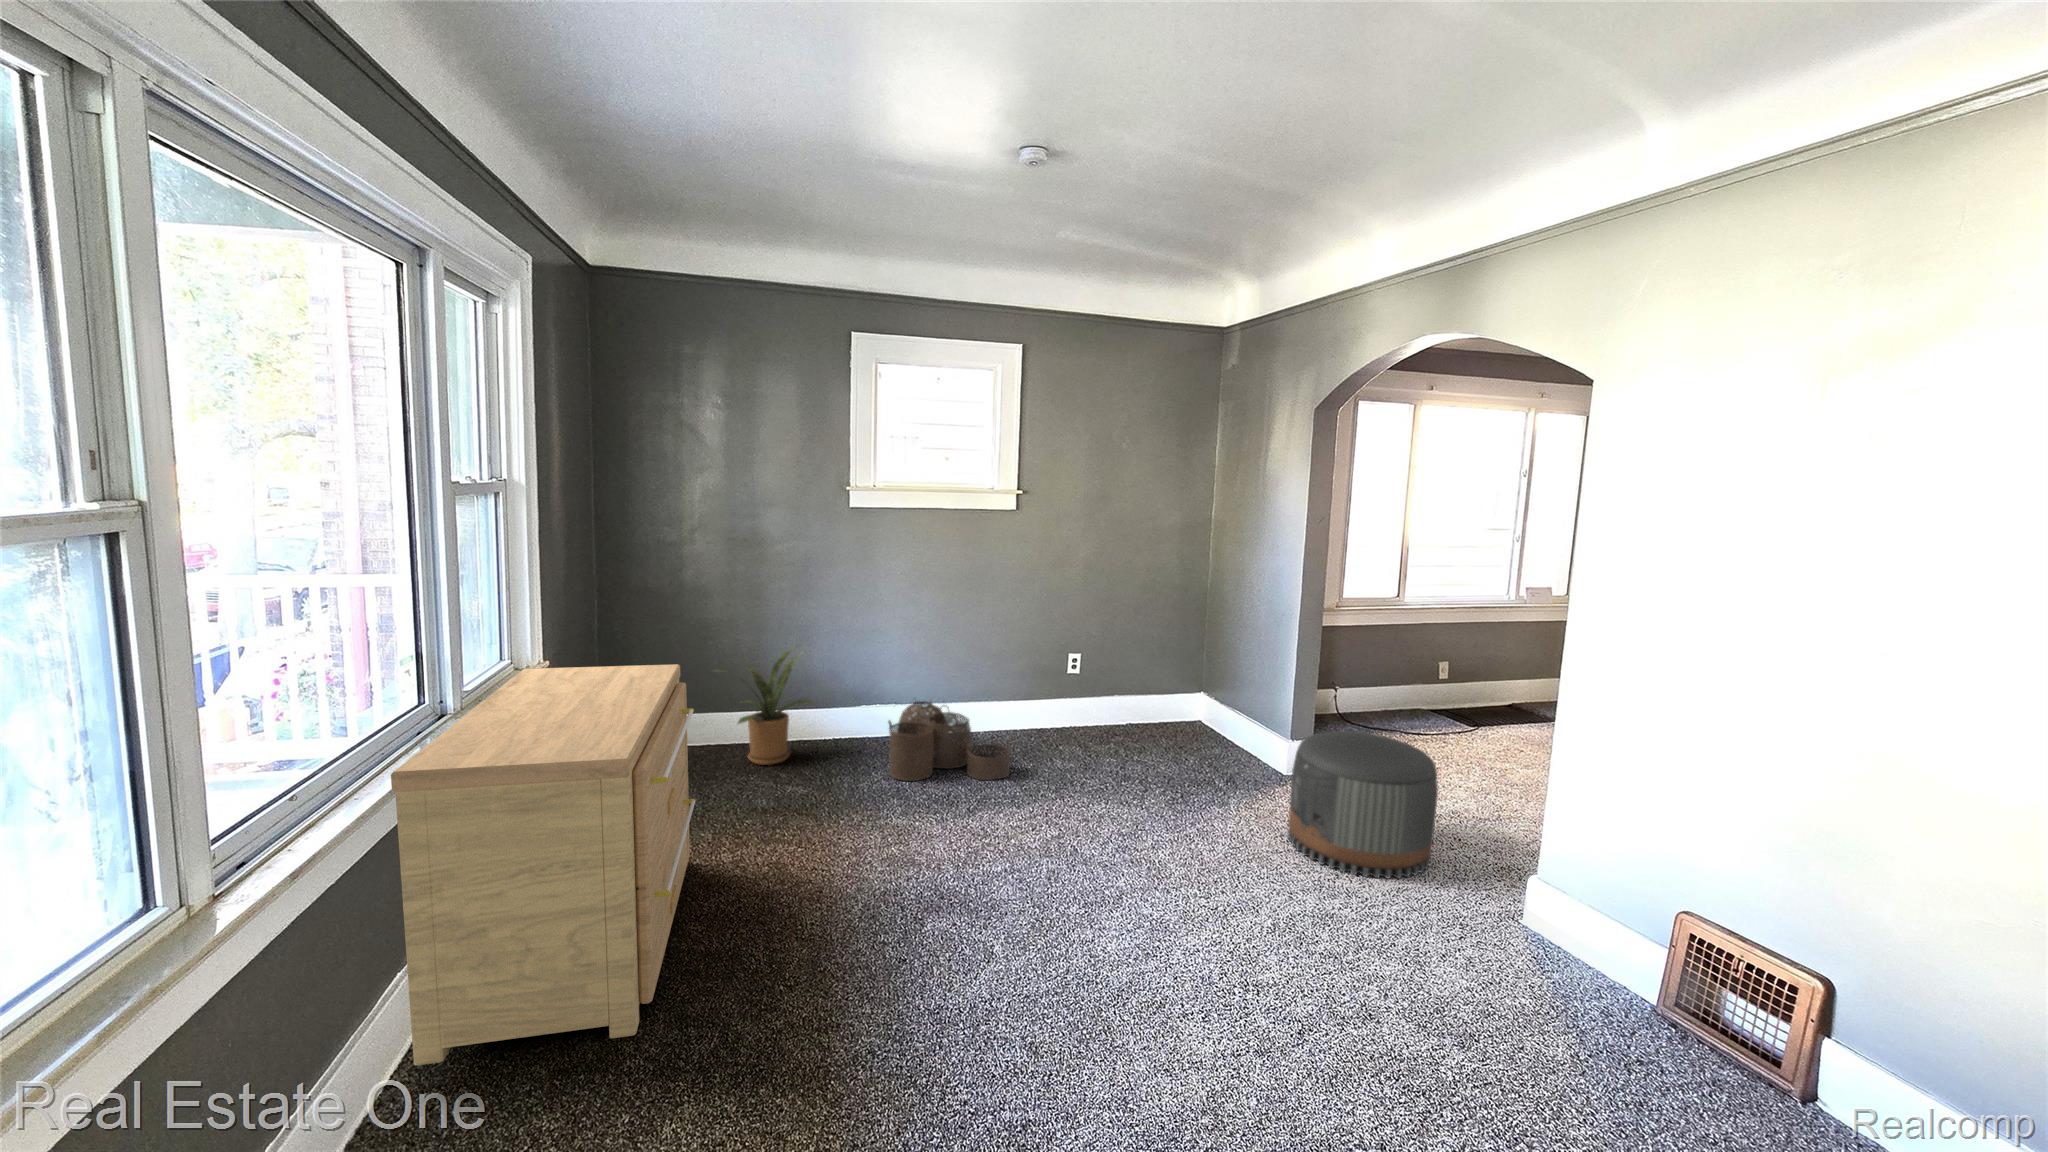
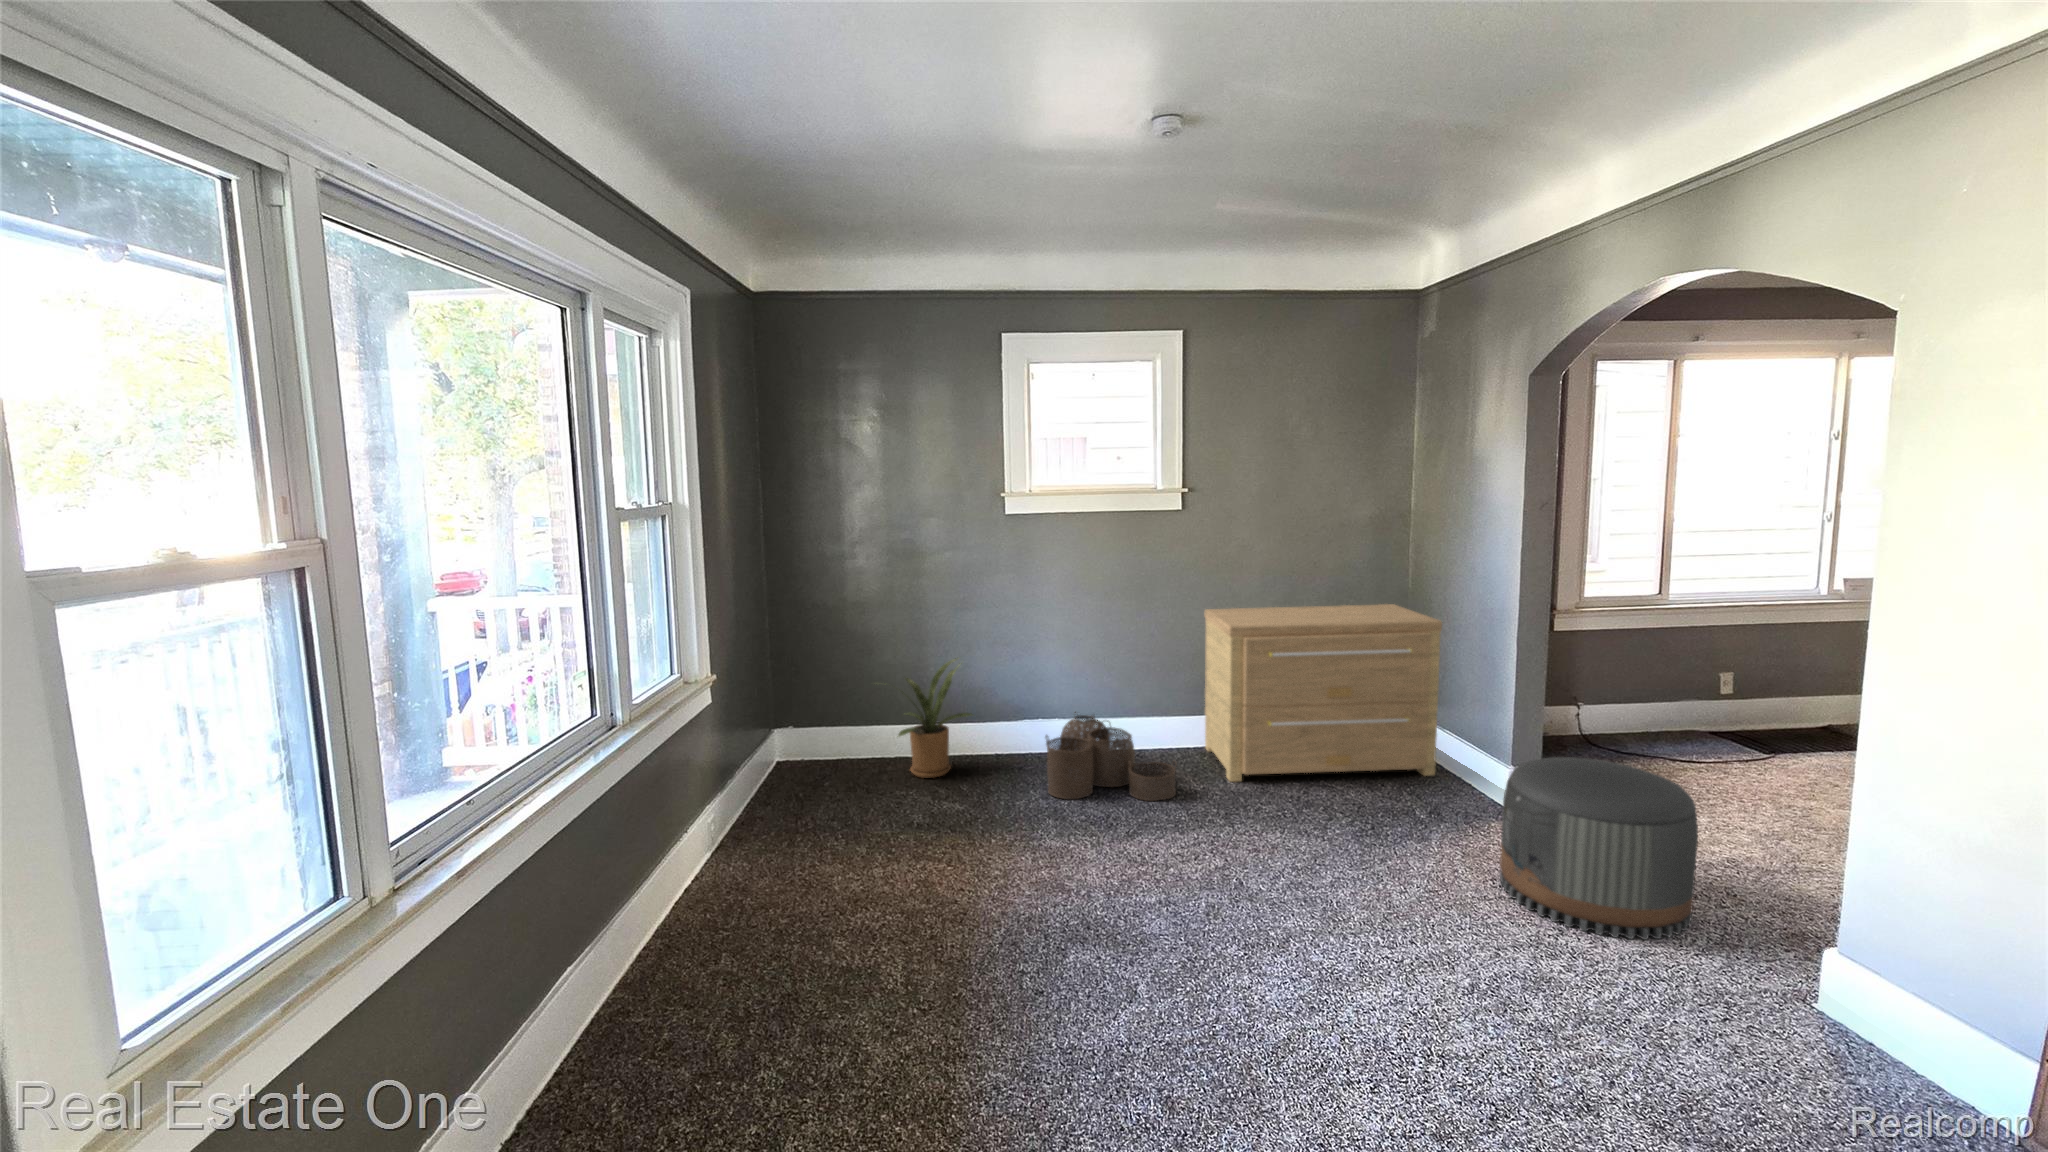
side table: present [391,664,696,1066] -> present [1205,604,1442,782]

